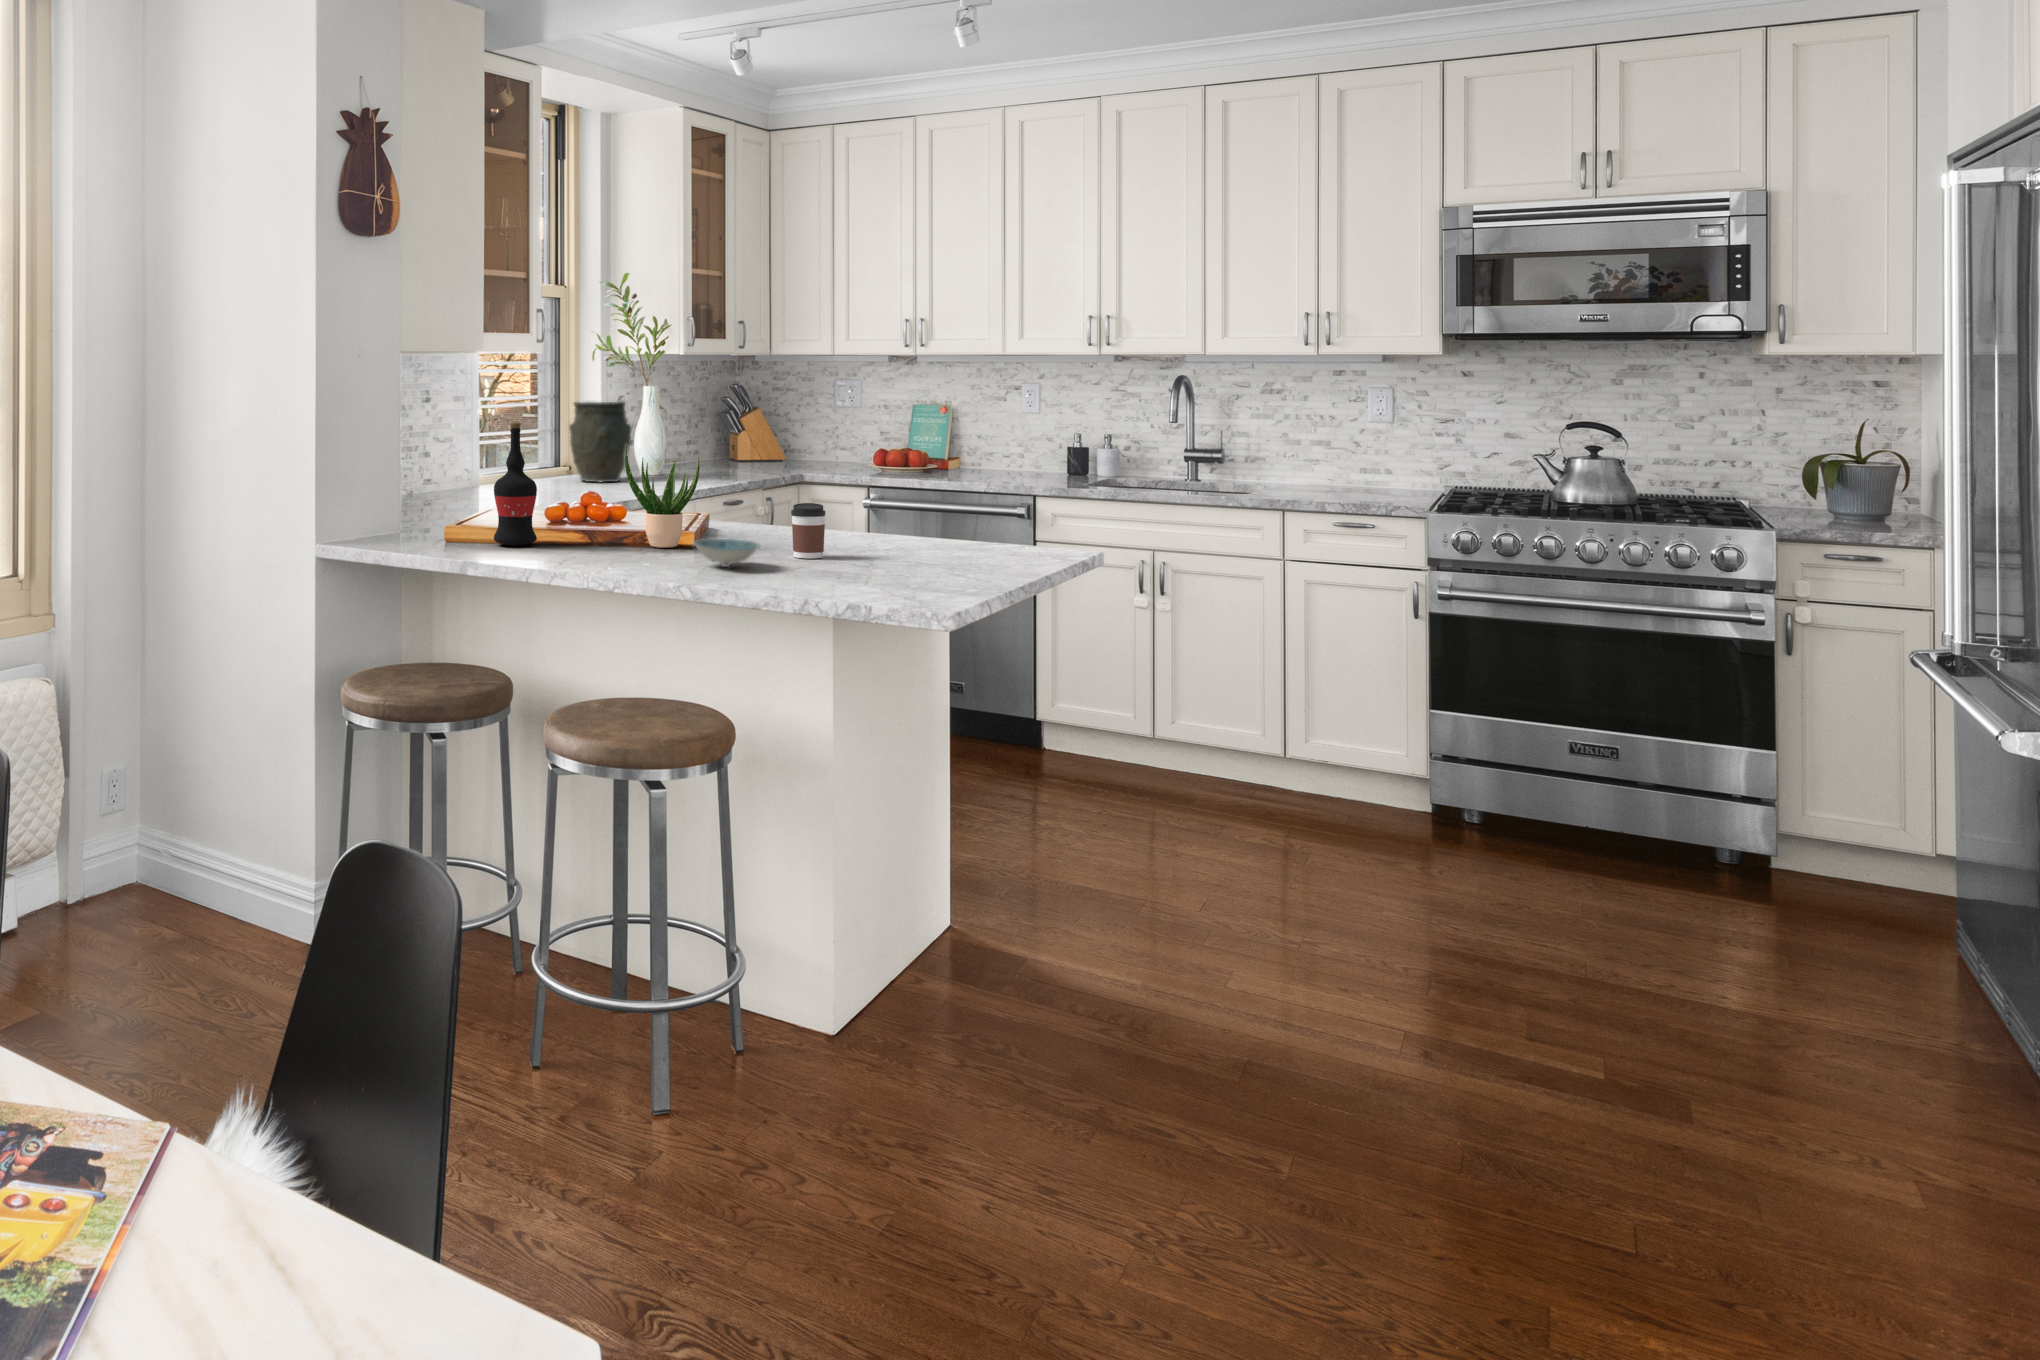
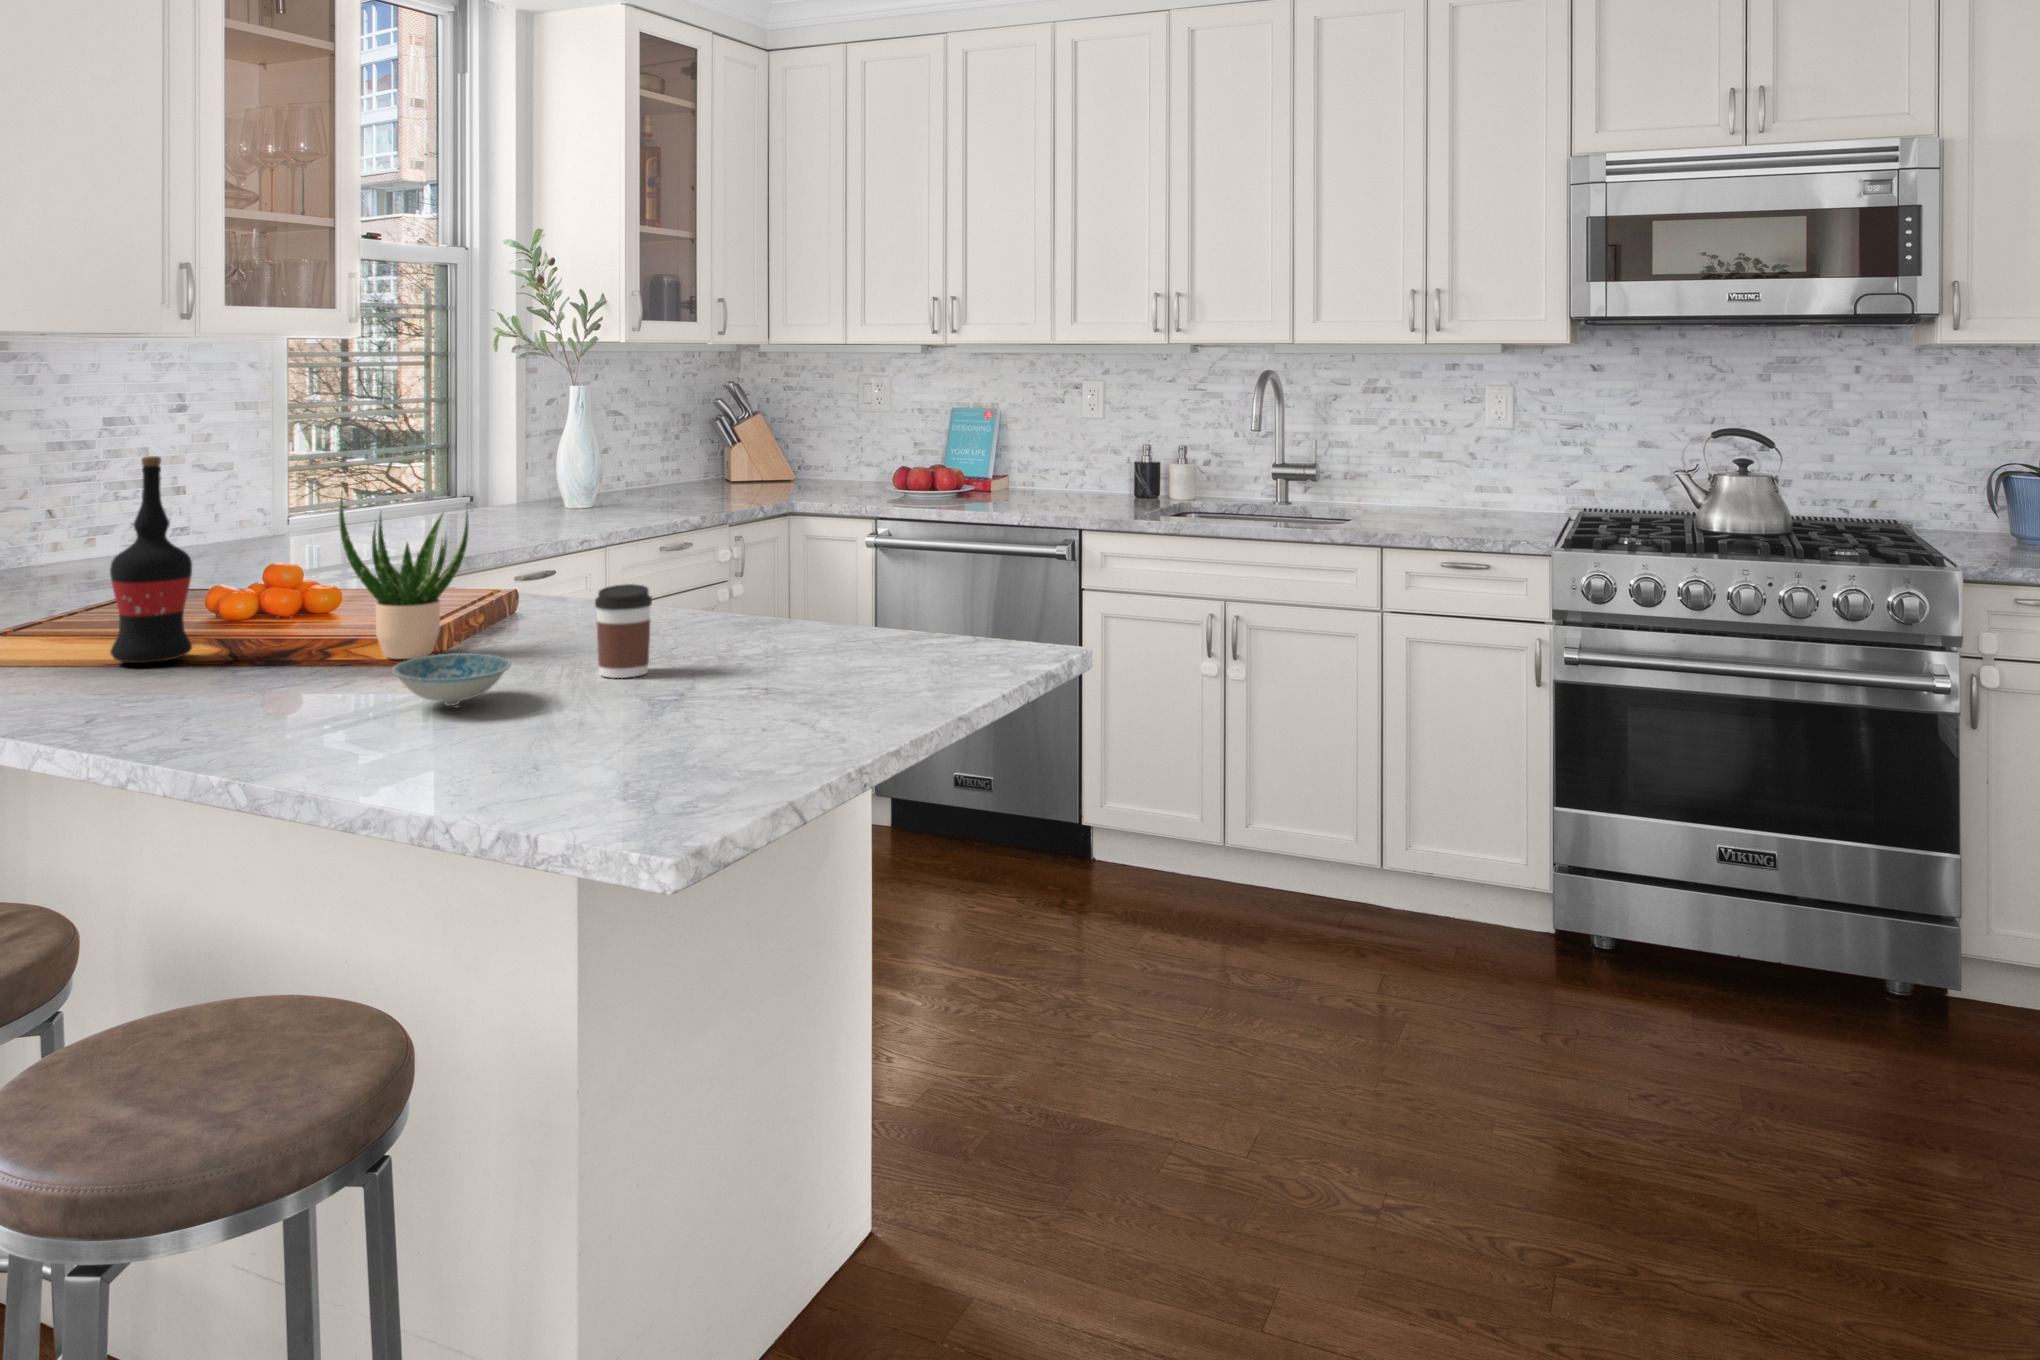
vase: present [569,401,631,482] -> none [449,408,541,522]

